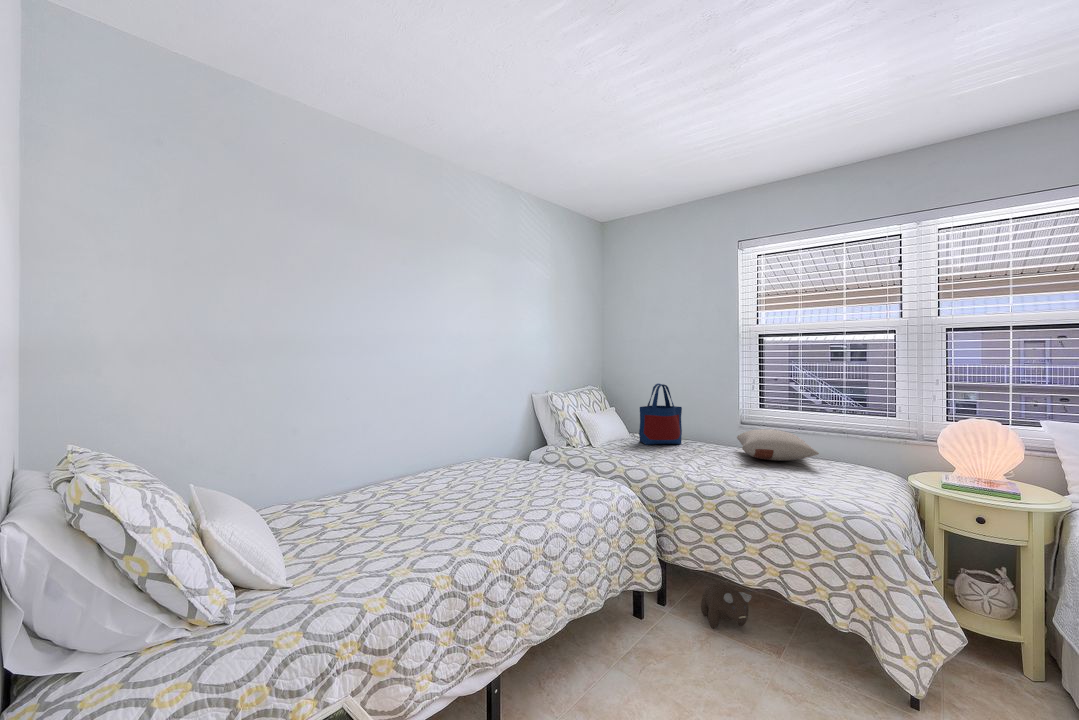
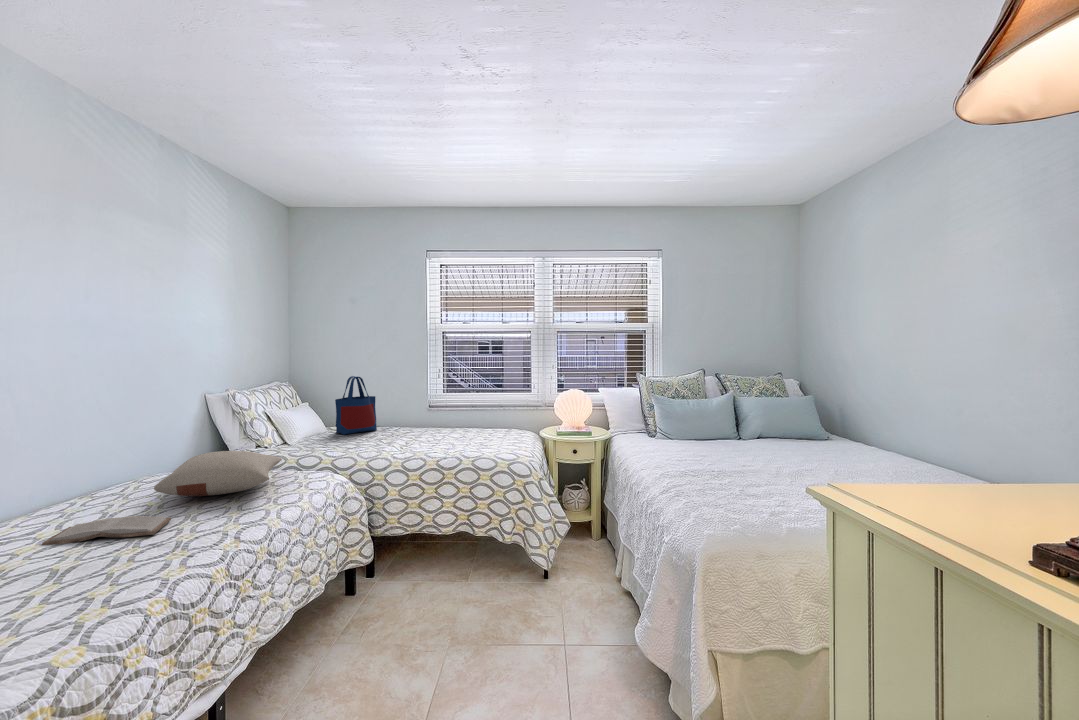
pillow: present [737,429,819,461] -> present [154,451,282,496]
book: none [395,493,478,514] -> present [42,516,171,545]
plush toy: present [701,583,752,629] -> none [409,542,451,582]

